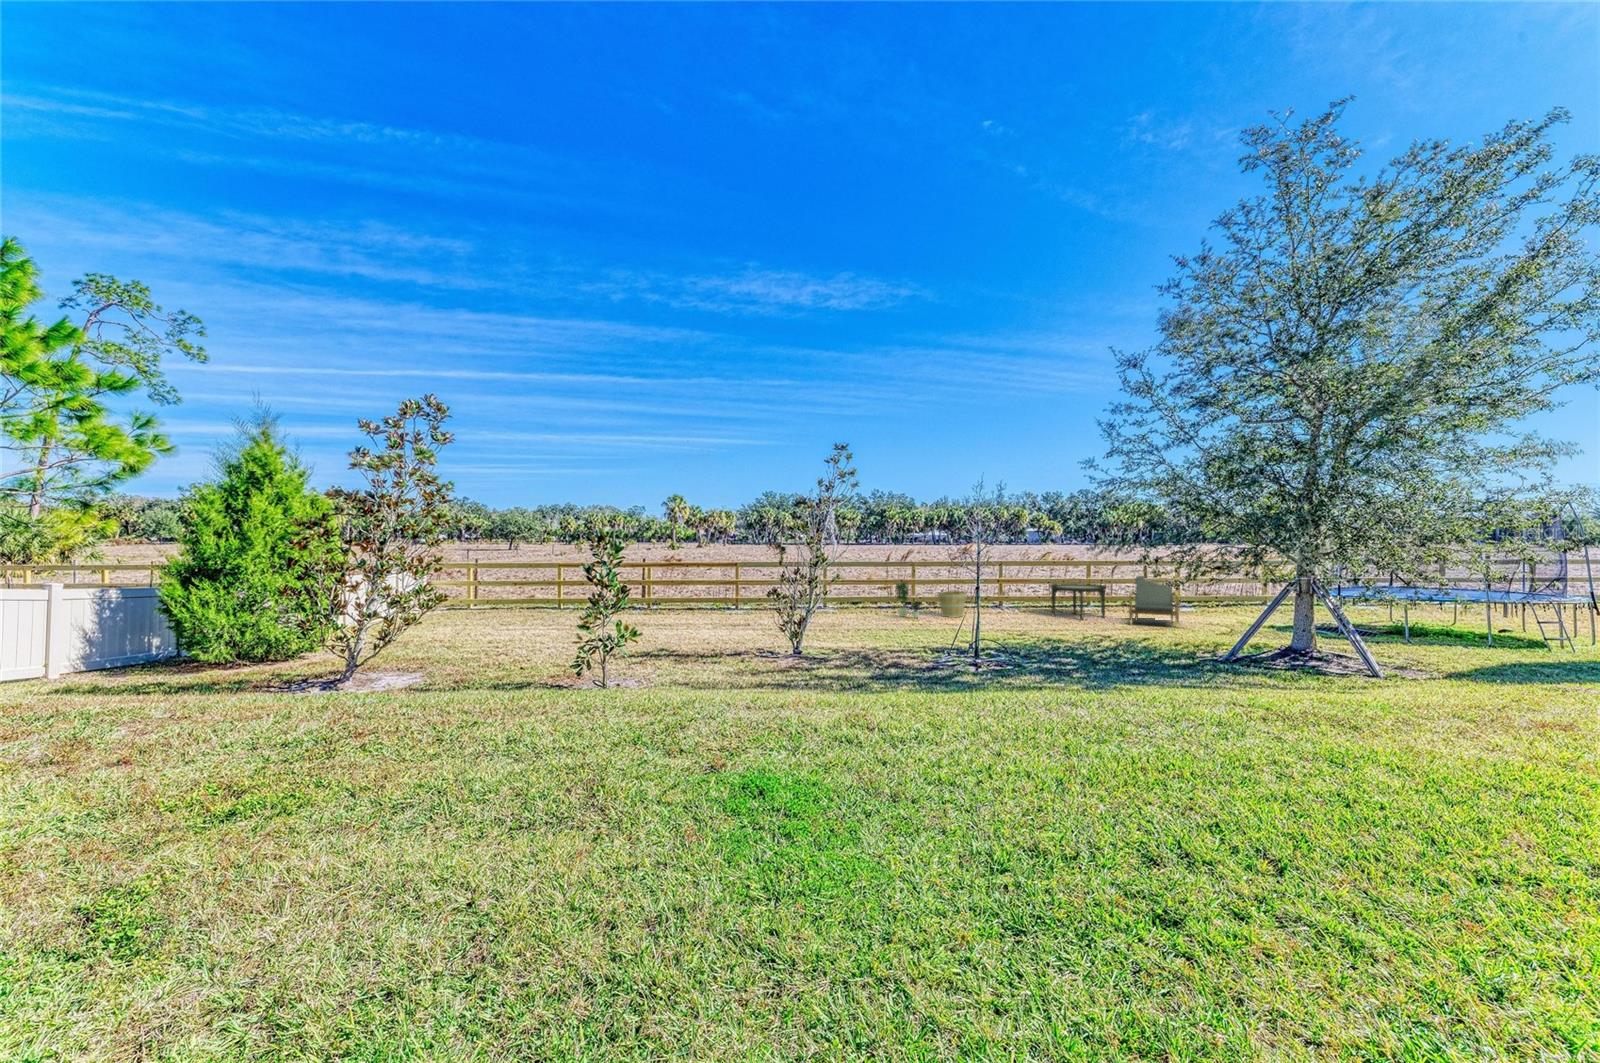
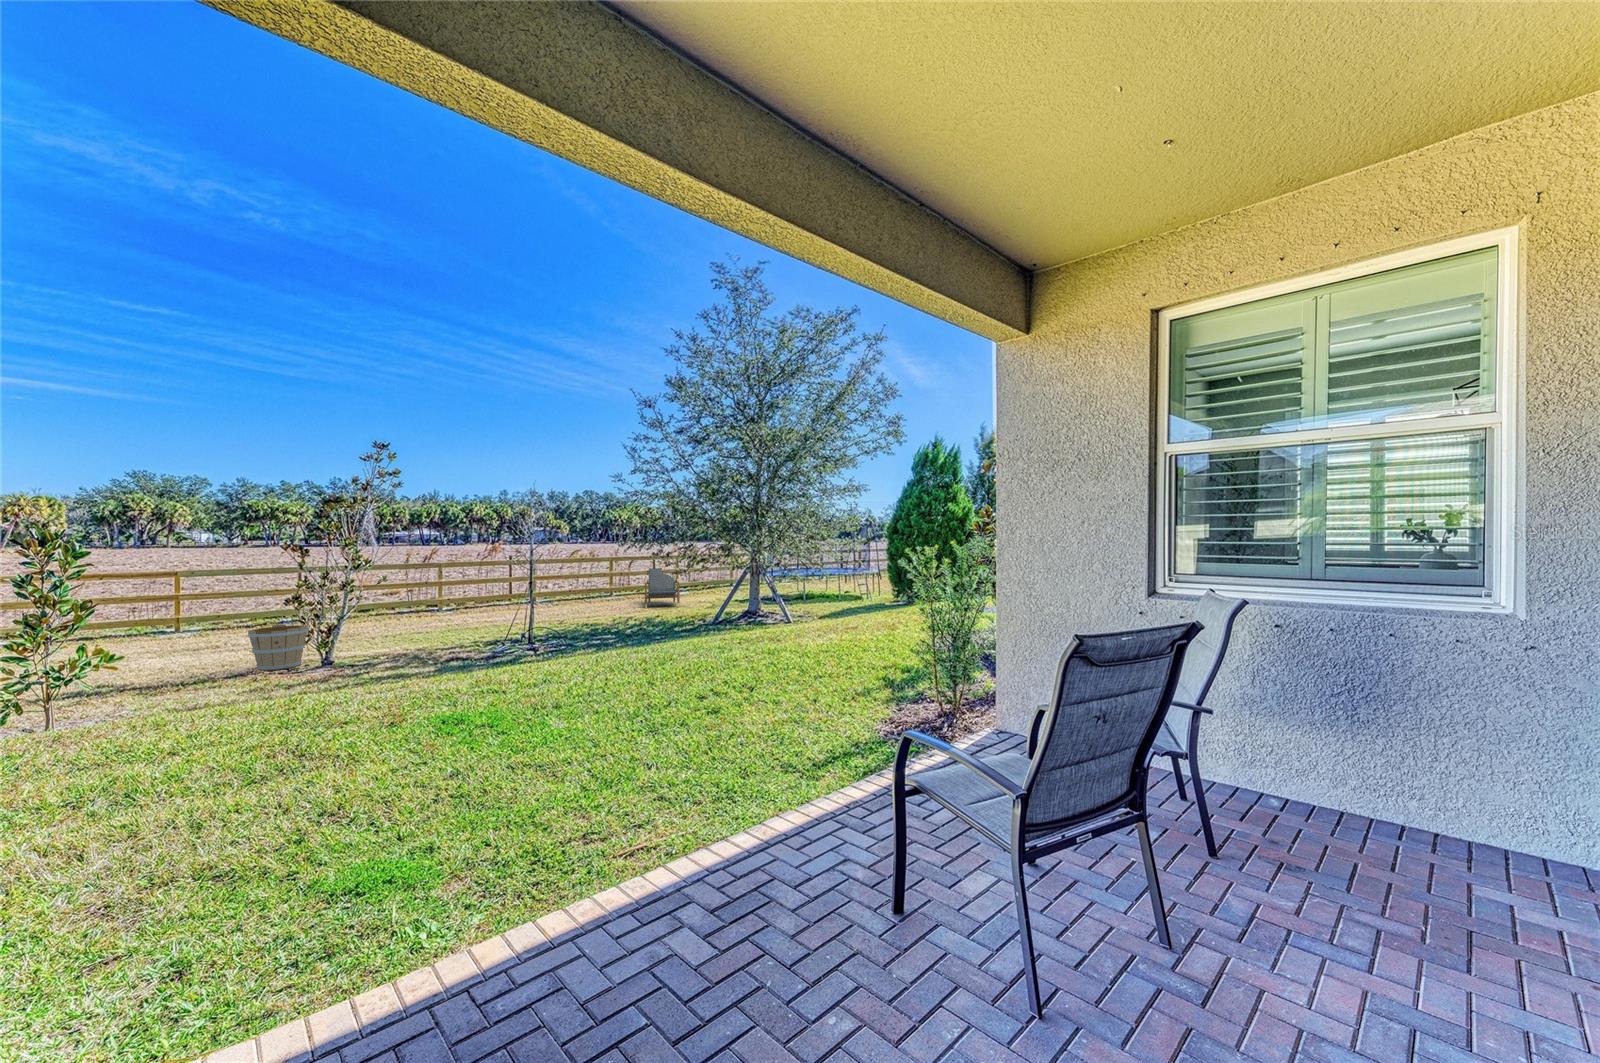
potted plant: present [896,582,920,618] -> none [420,582,456,621]
round table: present [1050,583,1107,620] -> none [579,578,628,608]
wooden bucket: present [938,591,967,617] -> present [248,625,309,670]

